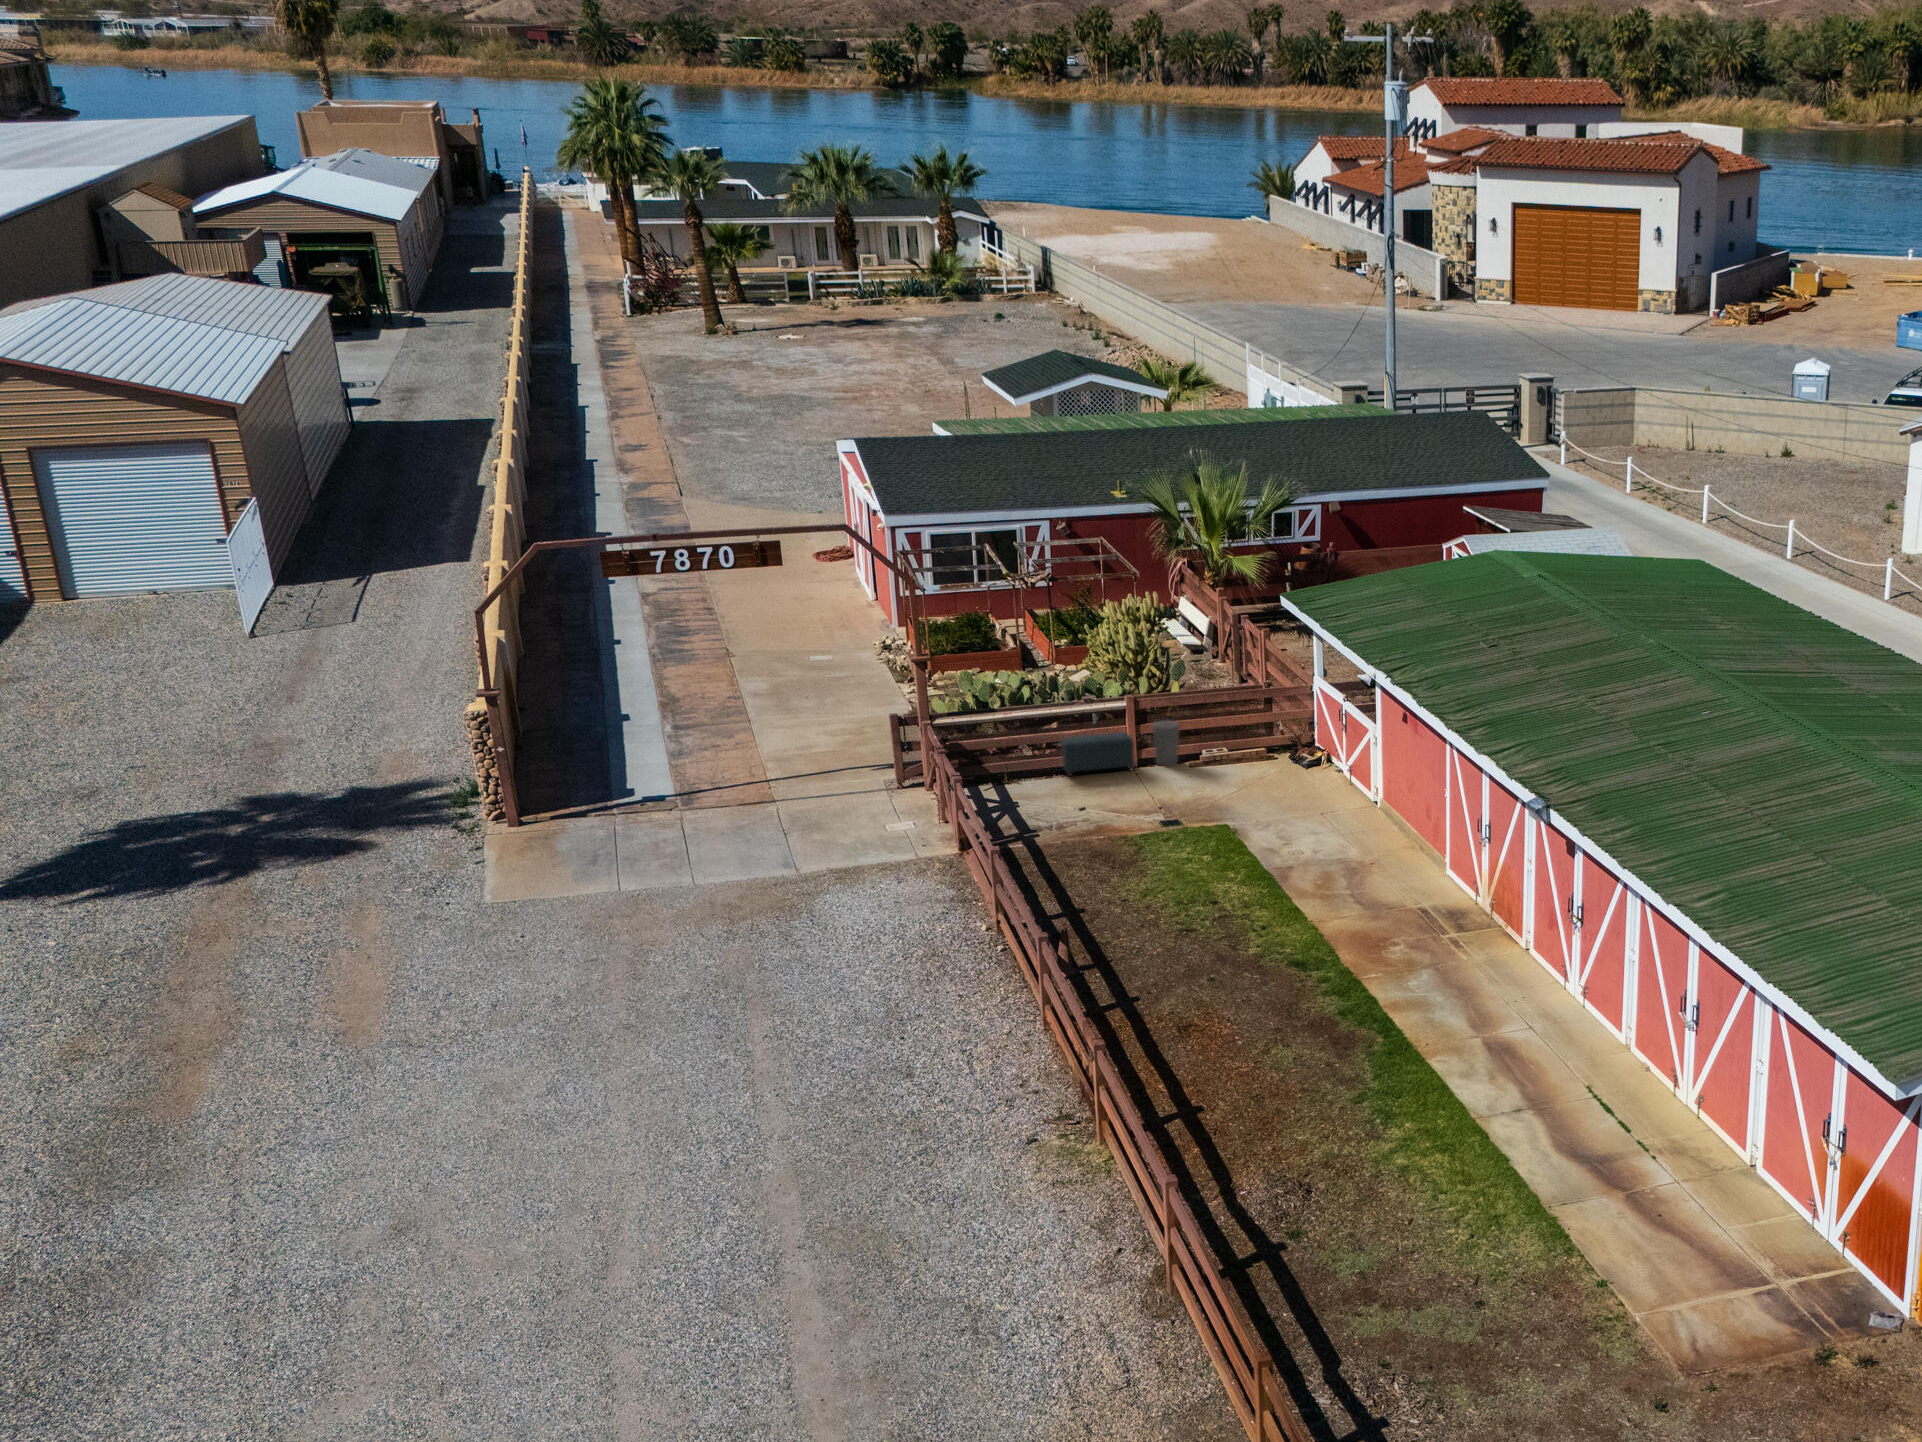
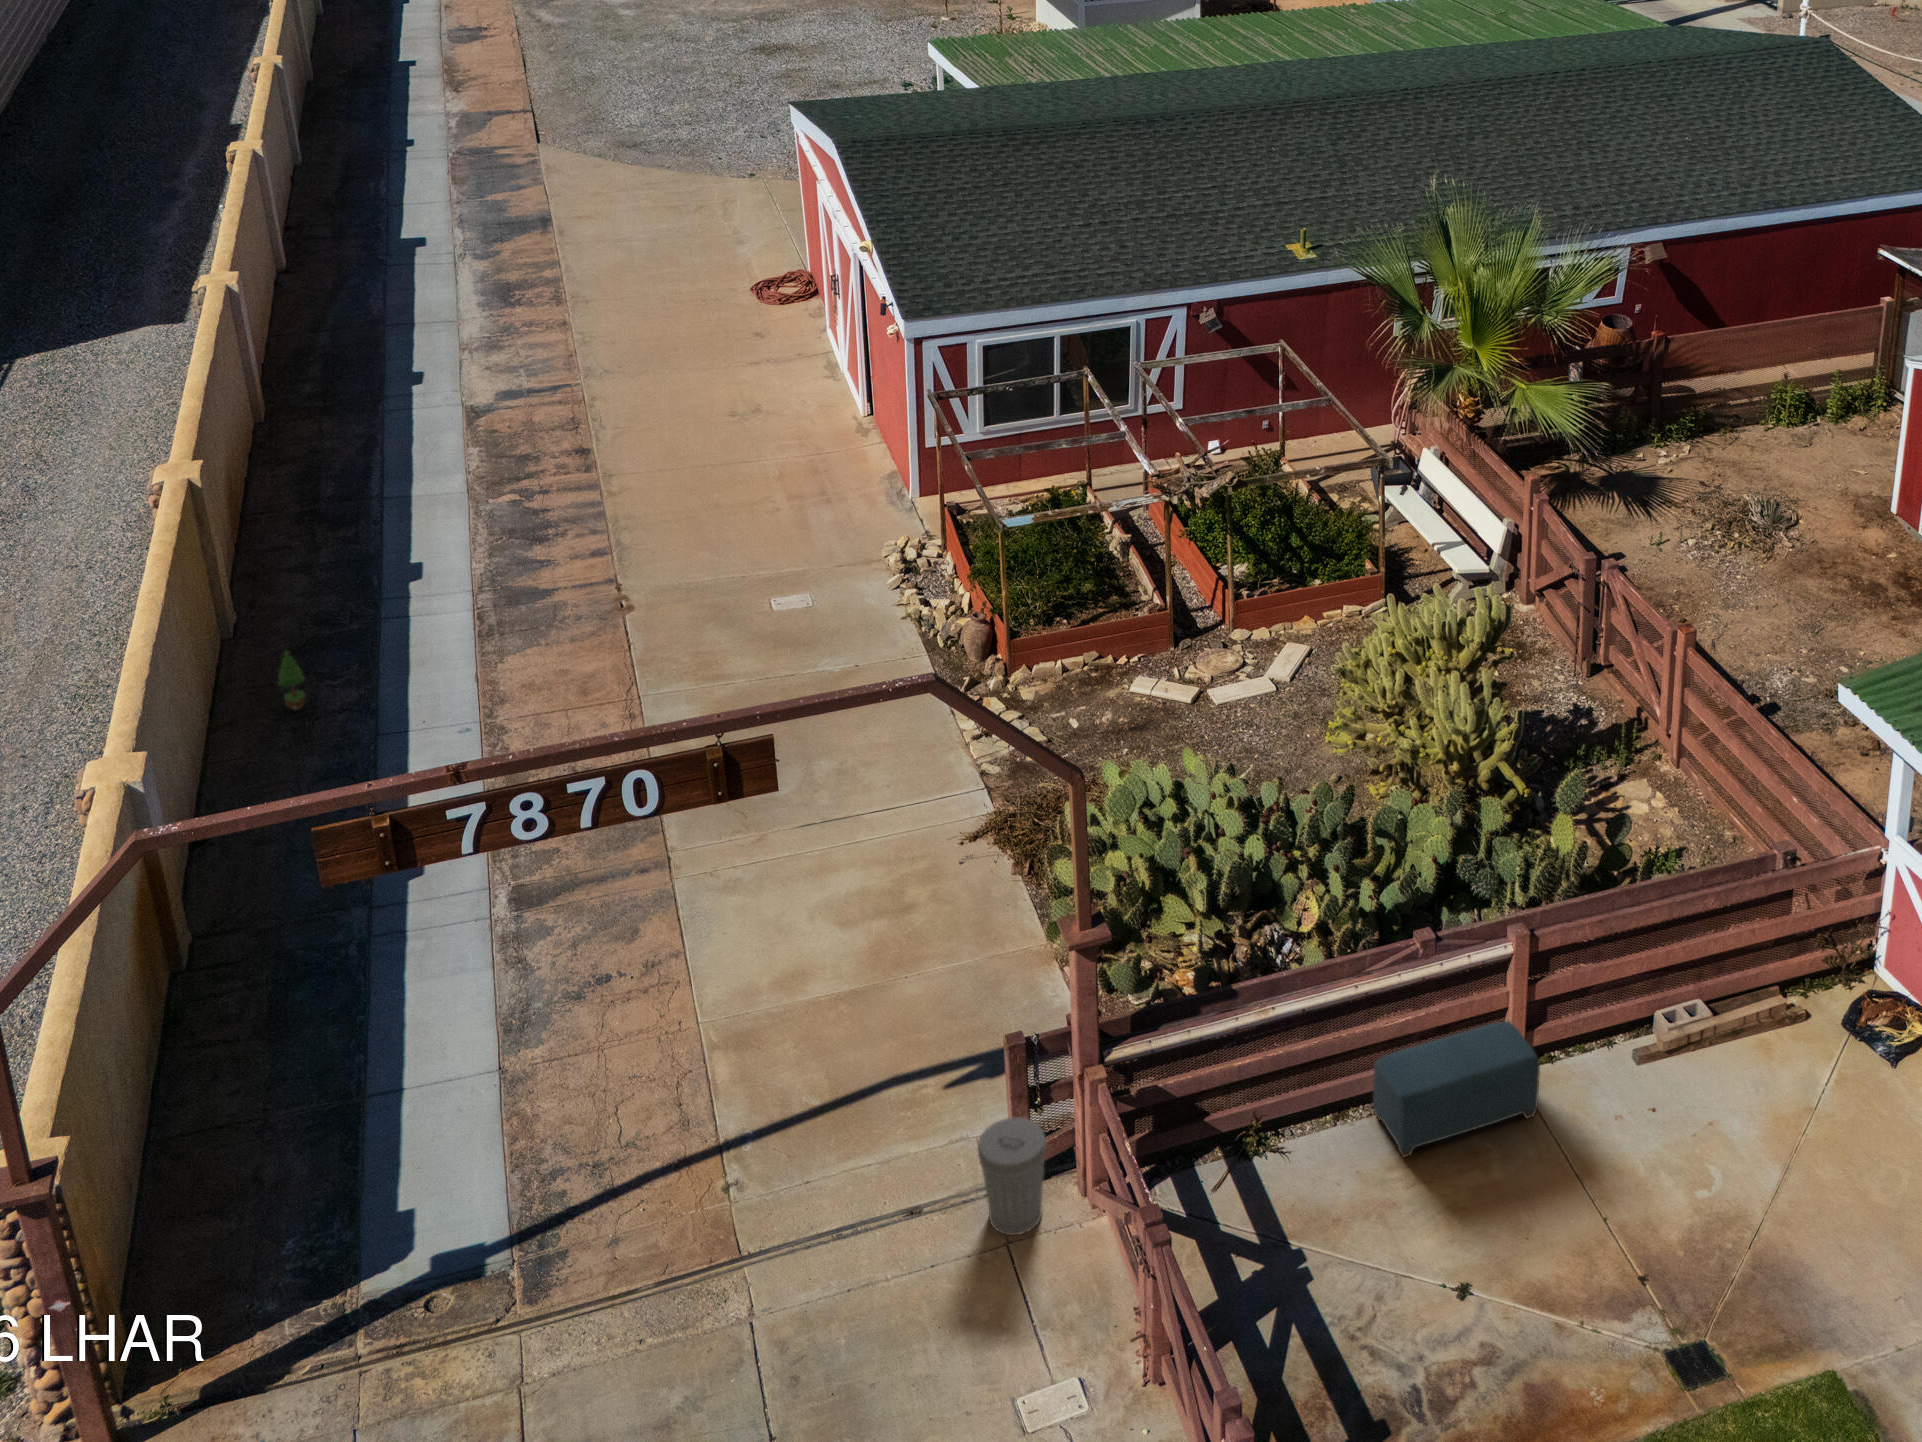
potted tree: none [544,641,558,678] -> present [278,649,305,710]
trash can: present [1152,721,1180,766] -> present [978,1118,1046,1235]

